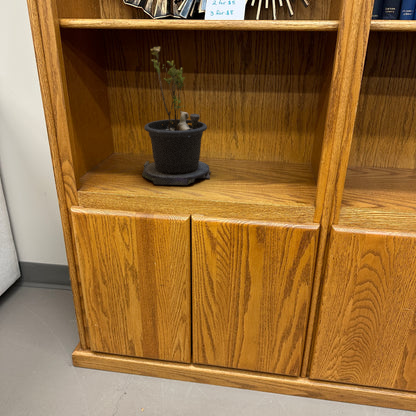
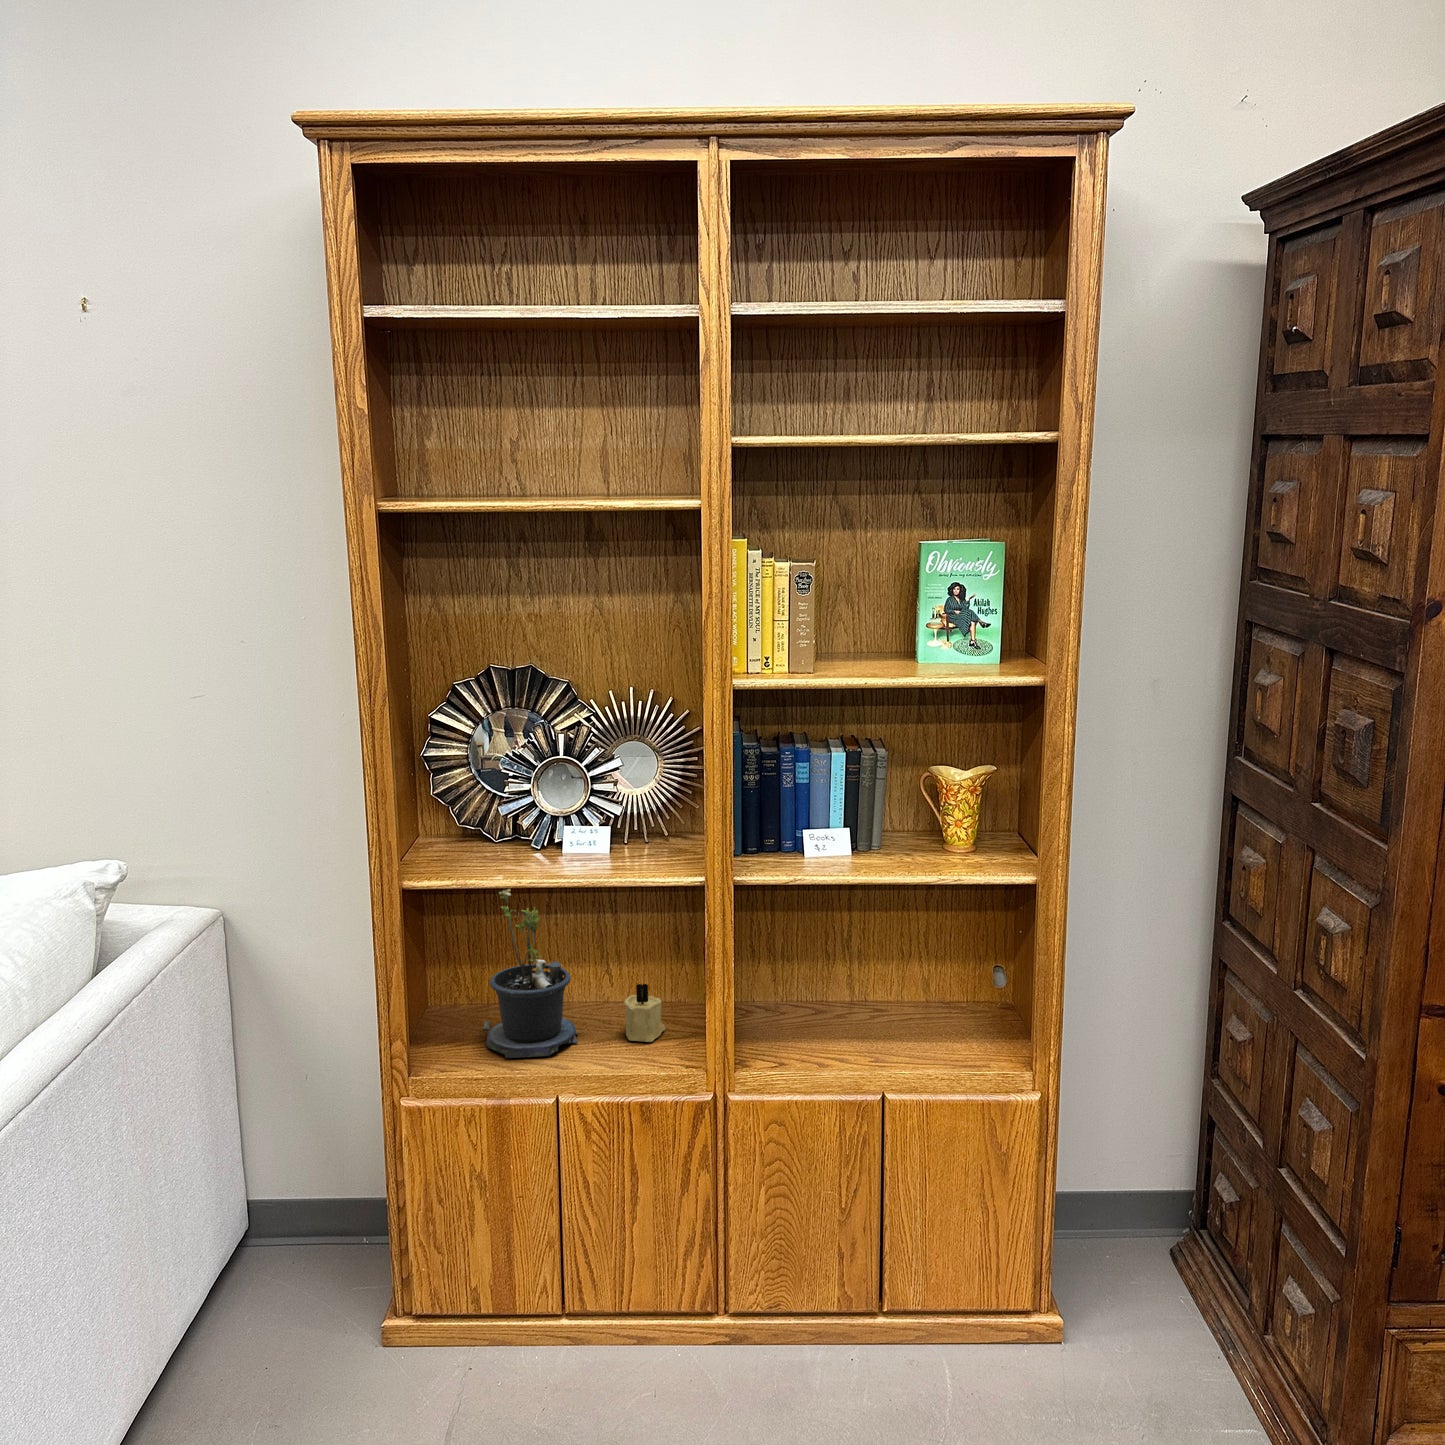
candle: none [247,136,277,182] -> present [624,984,665,1042]

